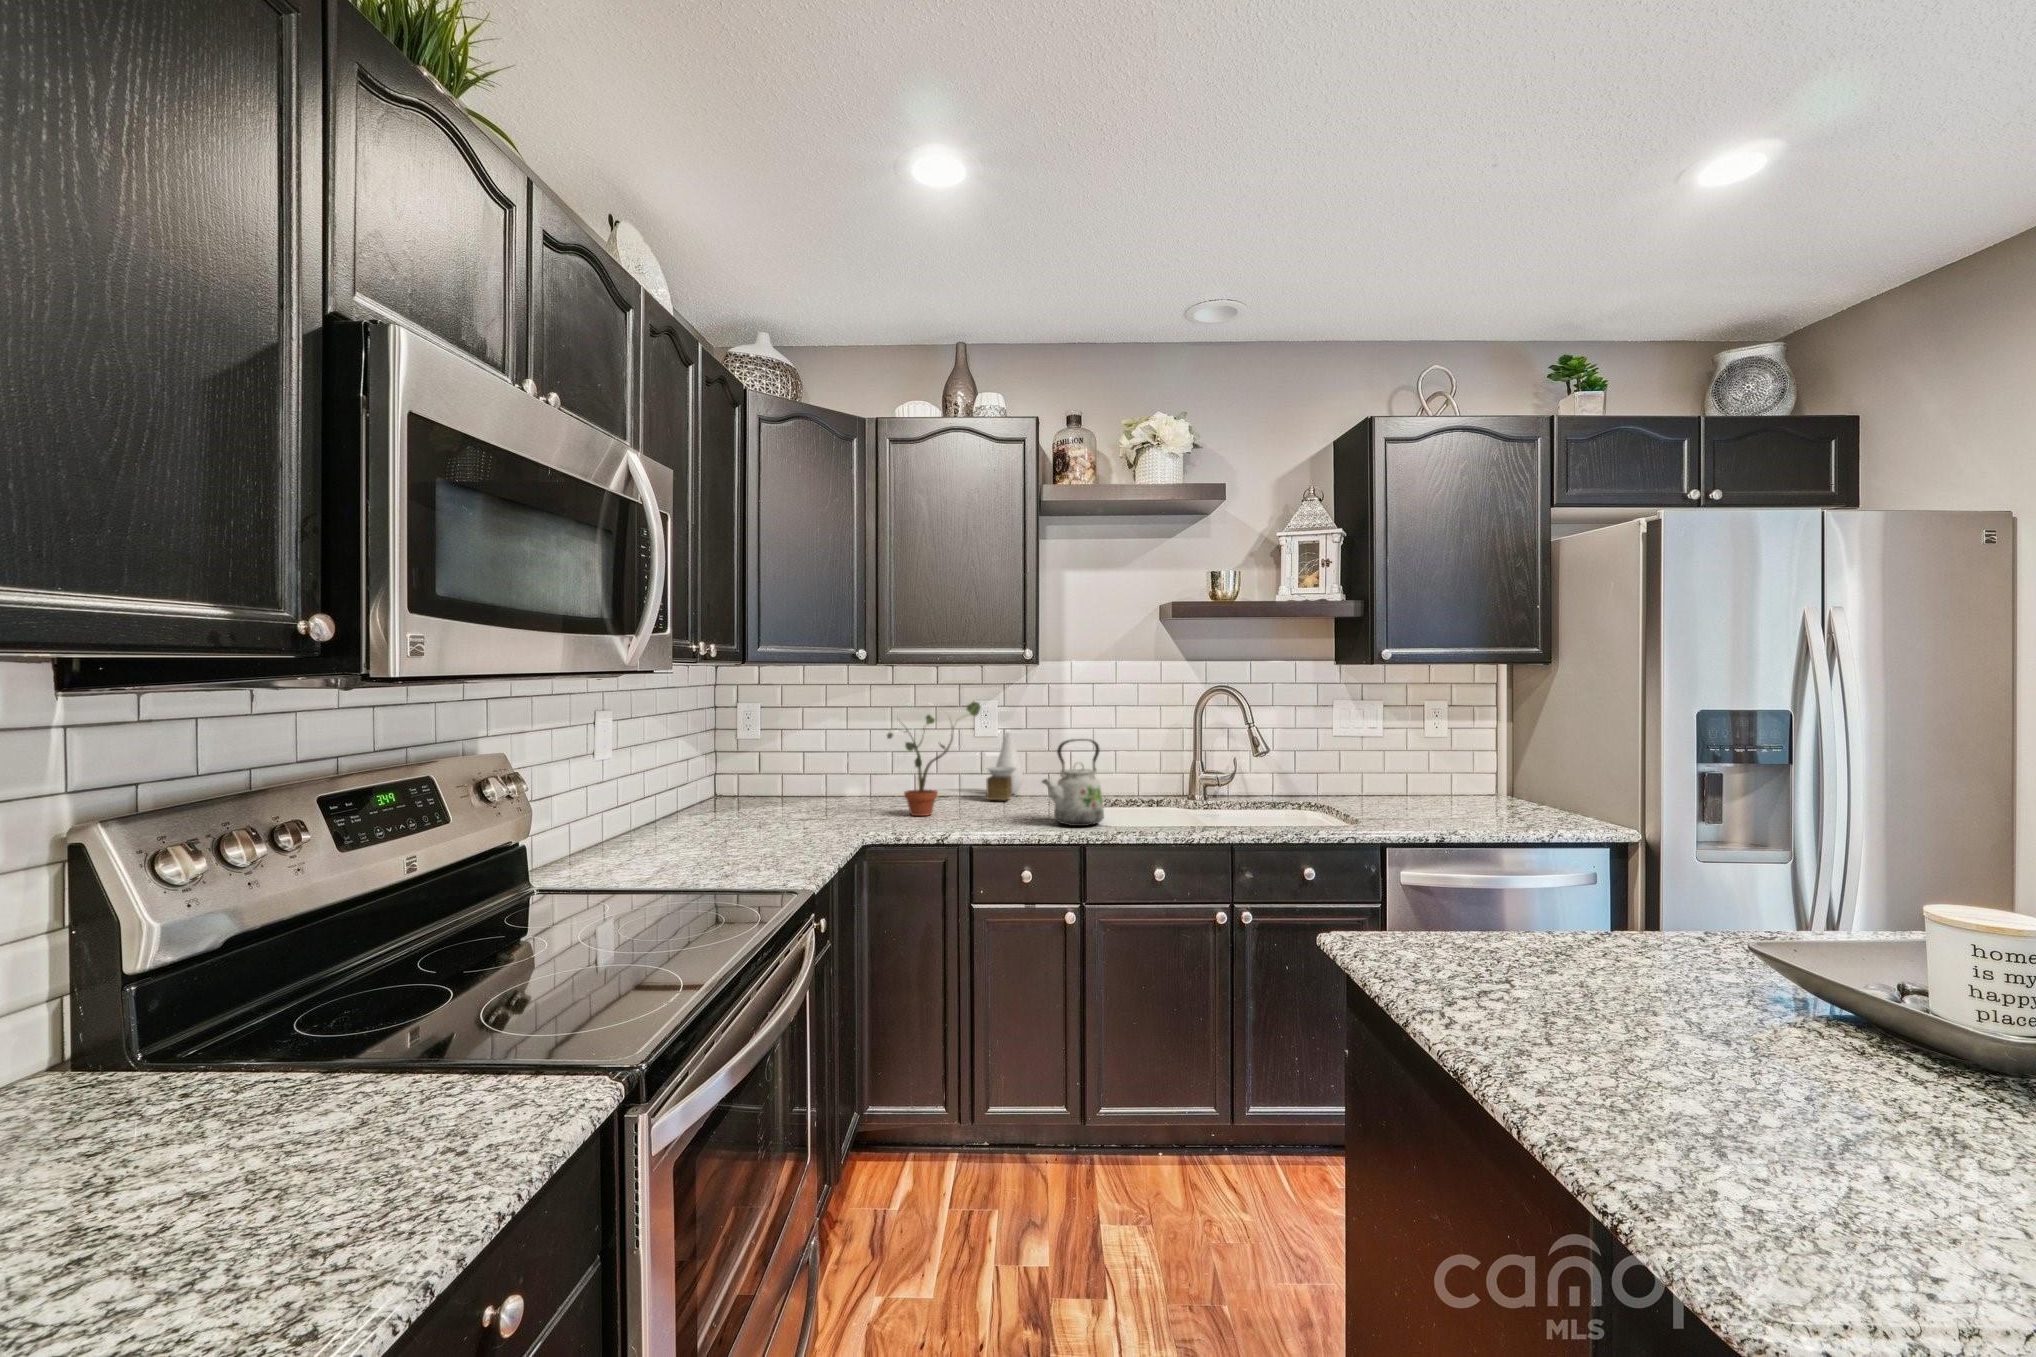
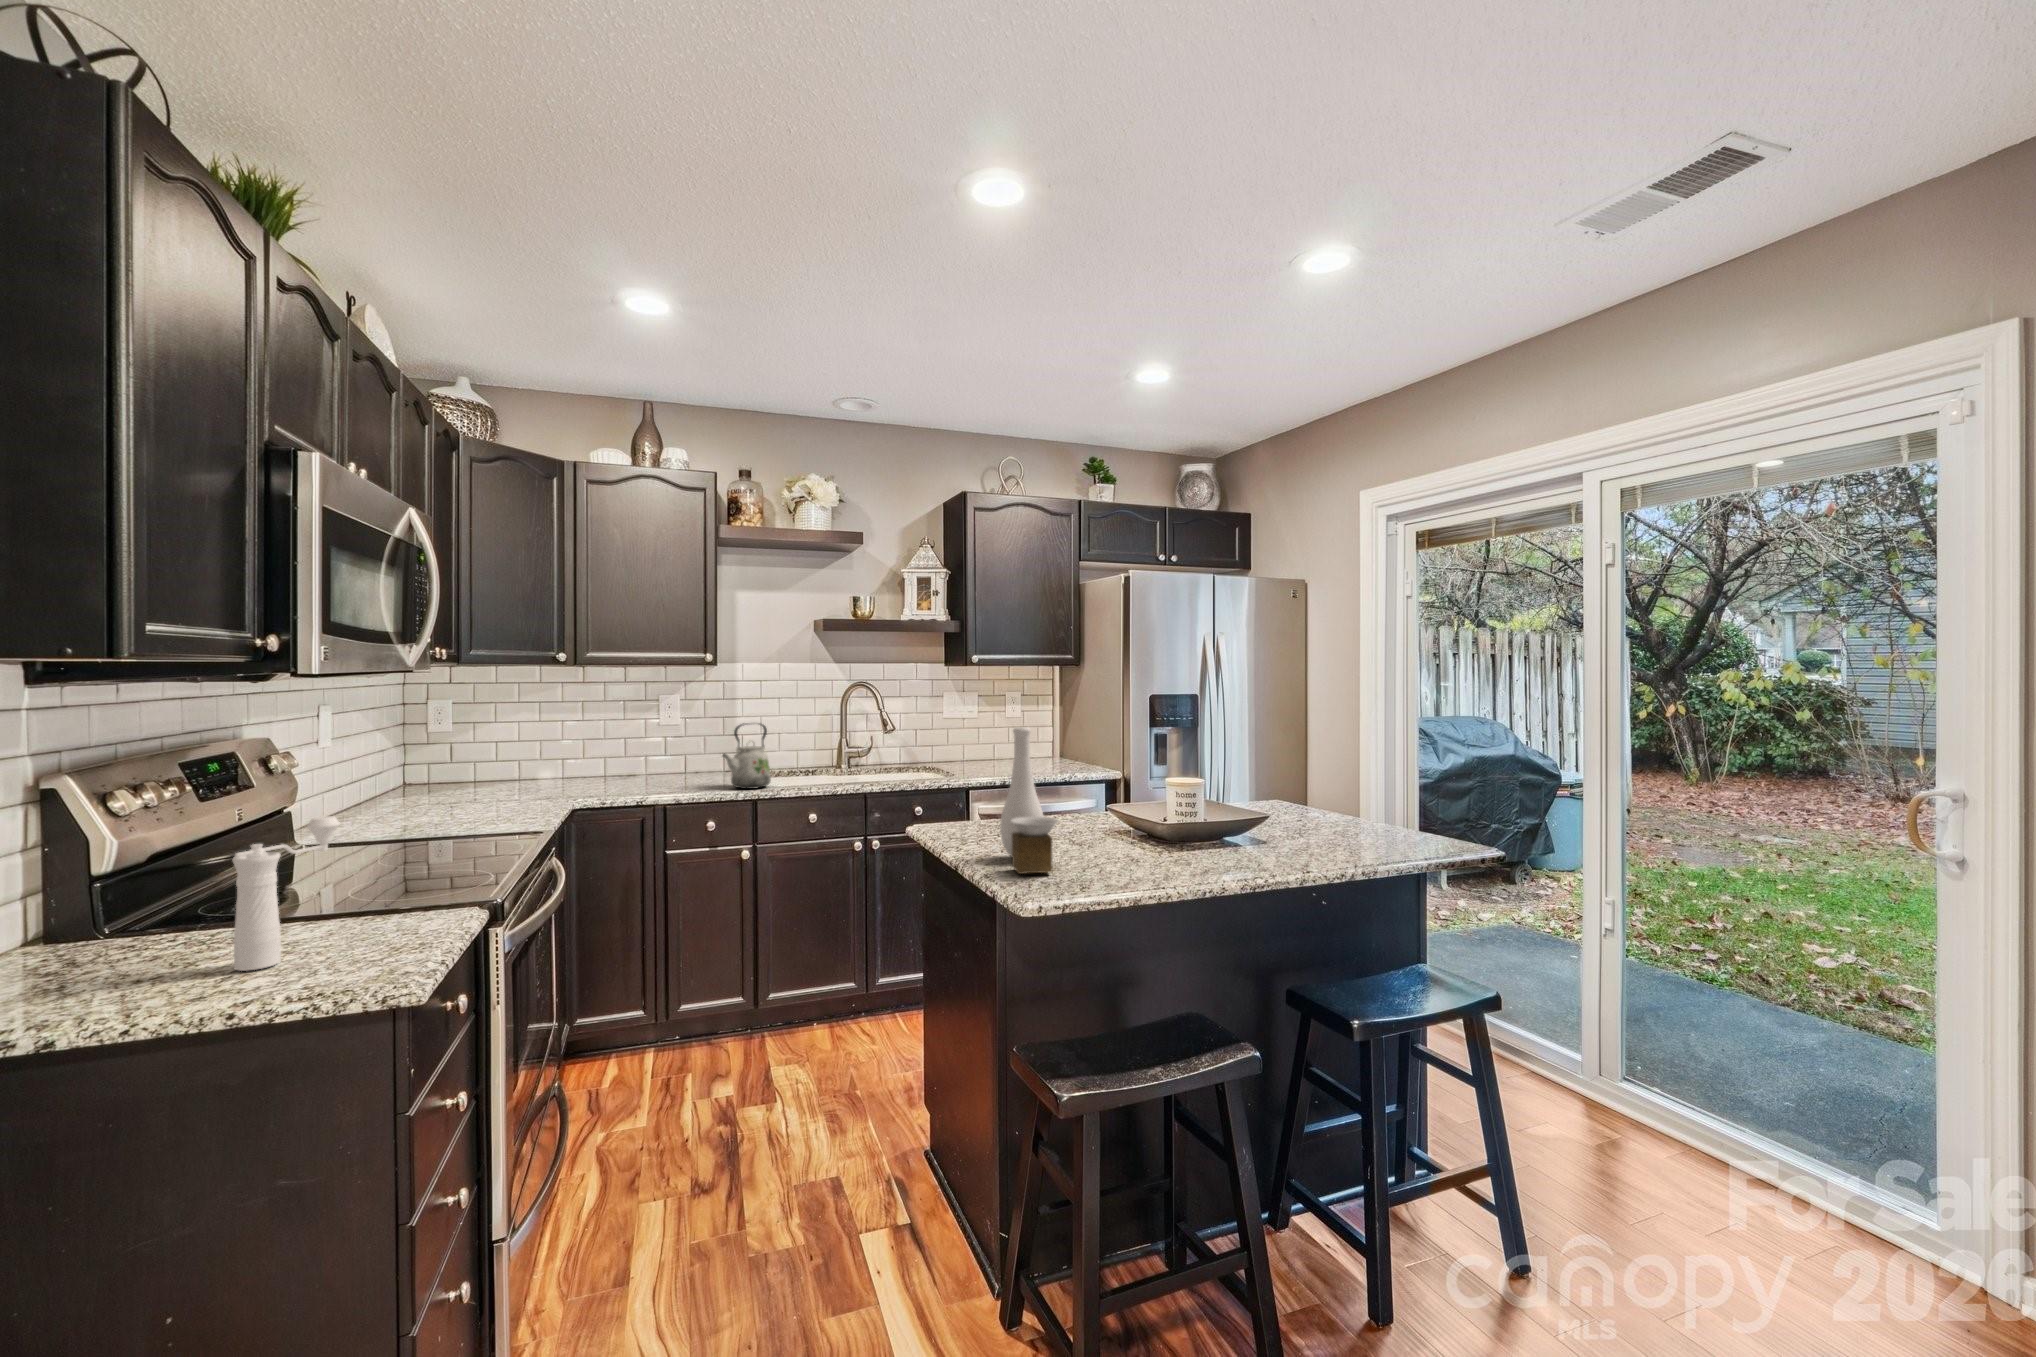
potted plant: present [887,702,981,816] -> none [585,696,666,789]
vase: present [986,732,1023,800] -> present [1000,727,1059,874]
pepper mill: none [115,924,348,1224] -> present [233,816,340,971]

